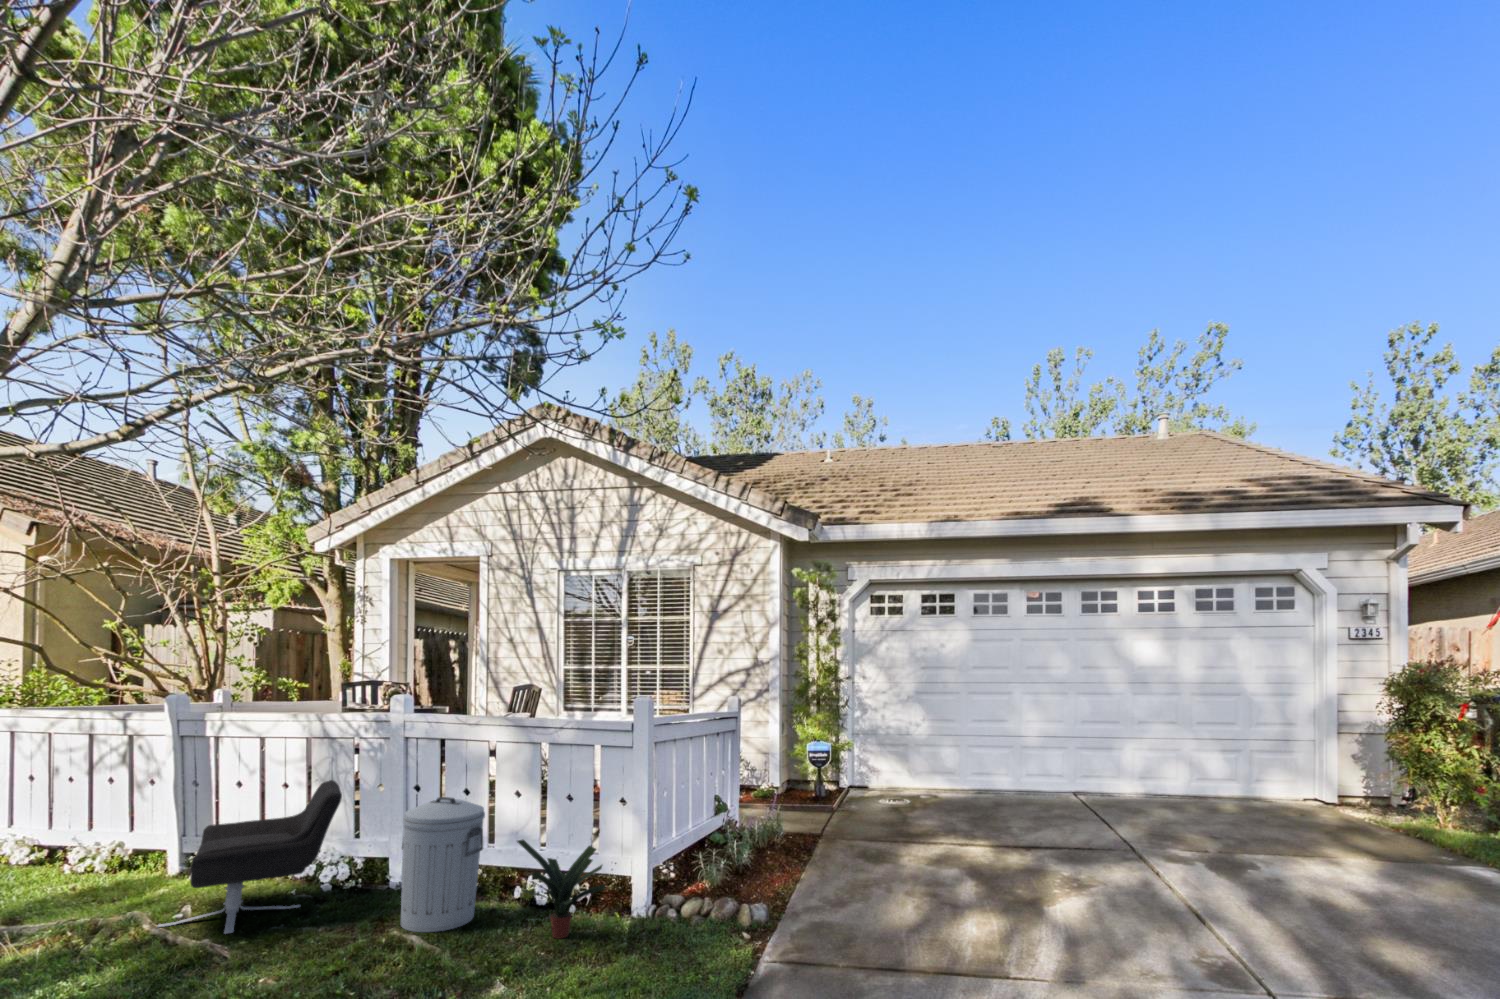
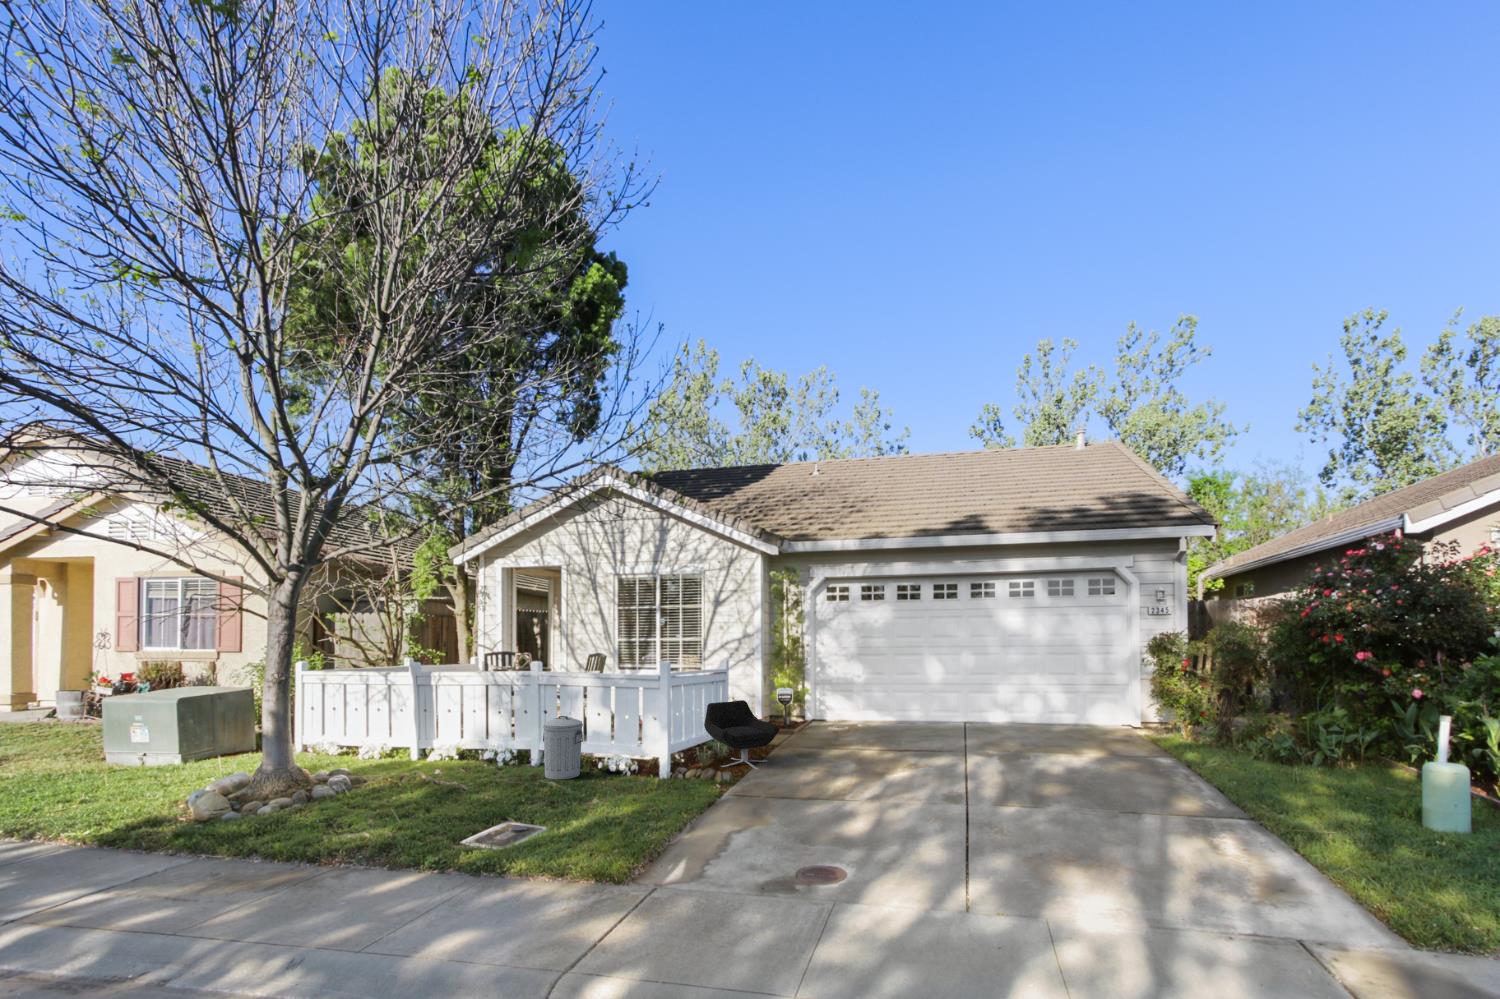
lounge chair: present [158,780,342,934] -> present [704,700,780,770]
potted plant: present [517,839,606,939] -> none [599,736,644,781]

